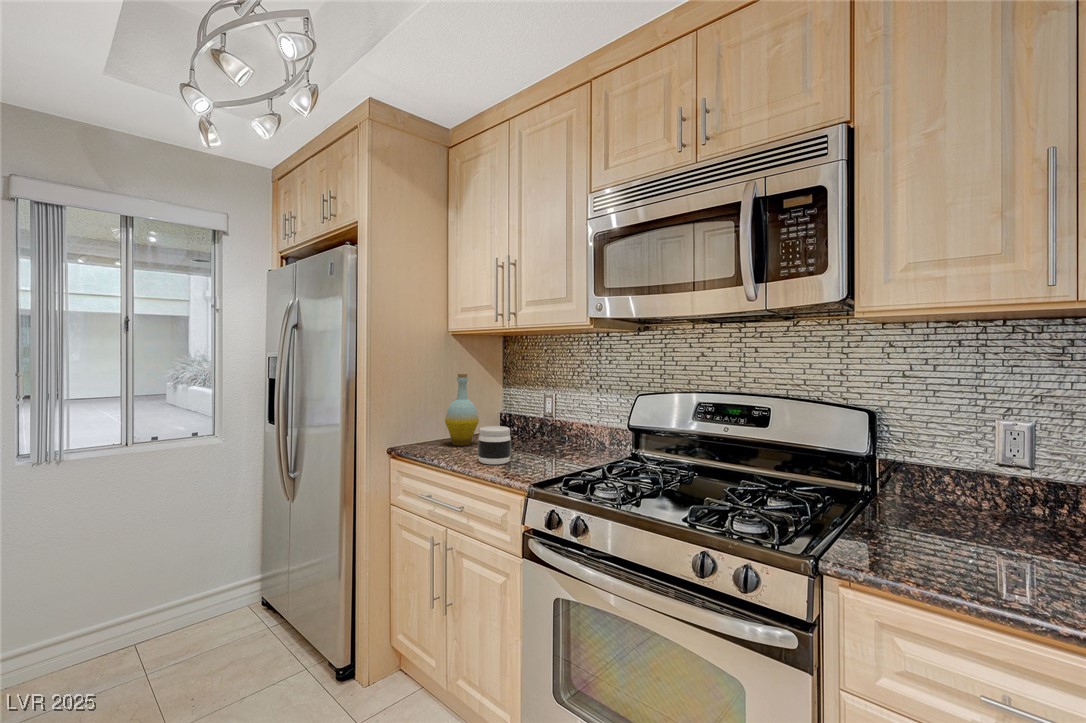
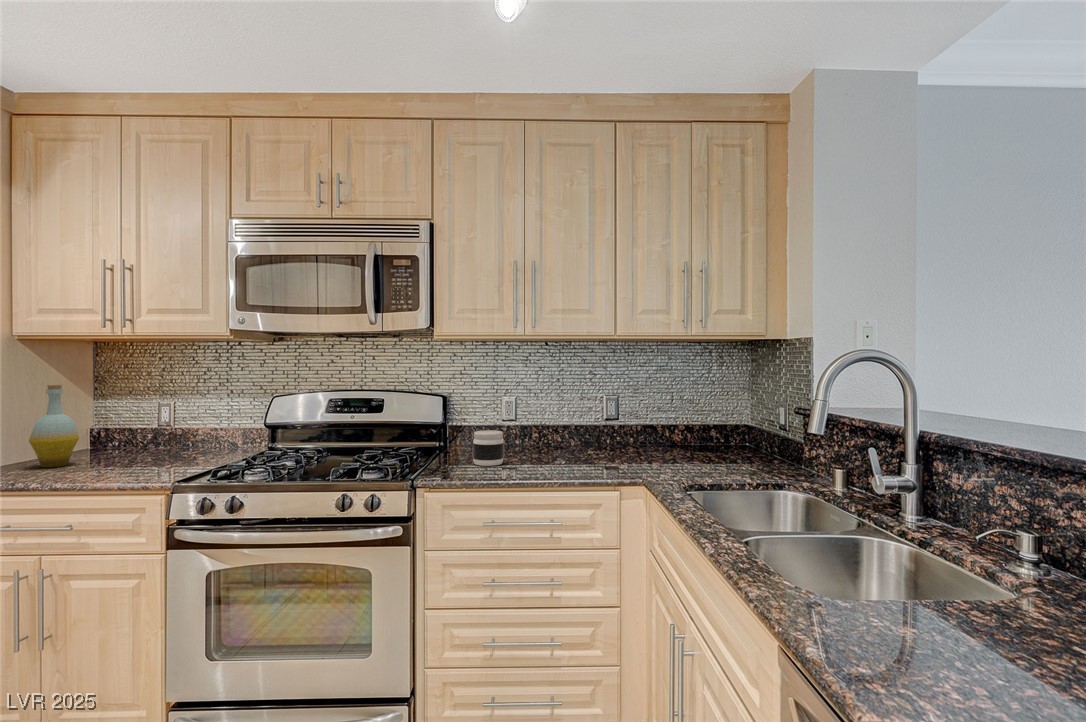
jar: present [478,426,511,464] -> present [473,430,504,466]

